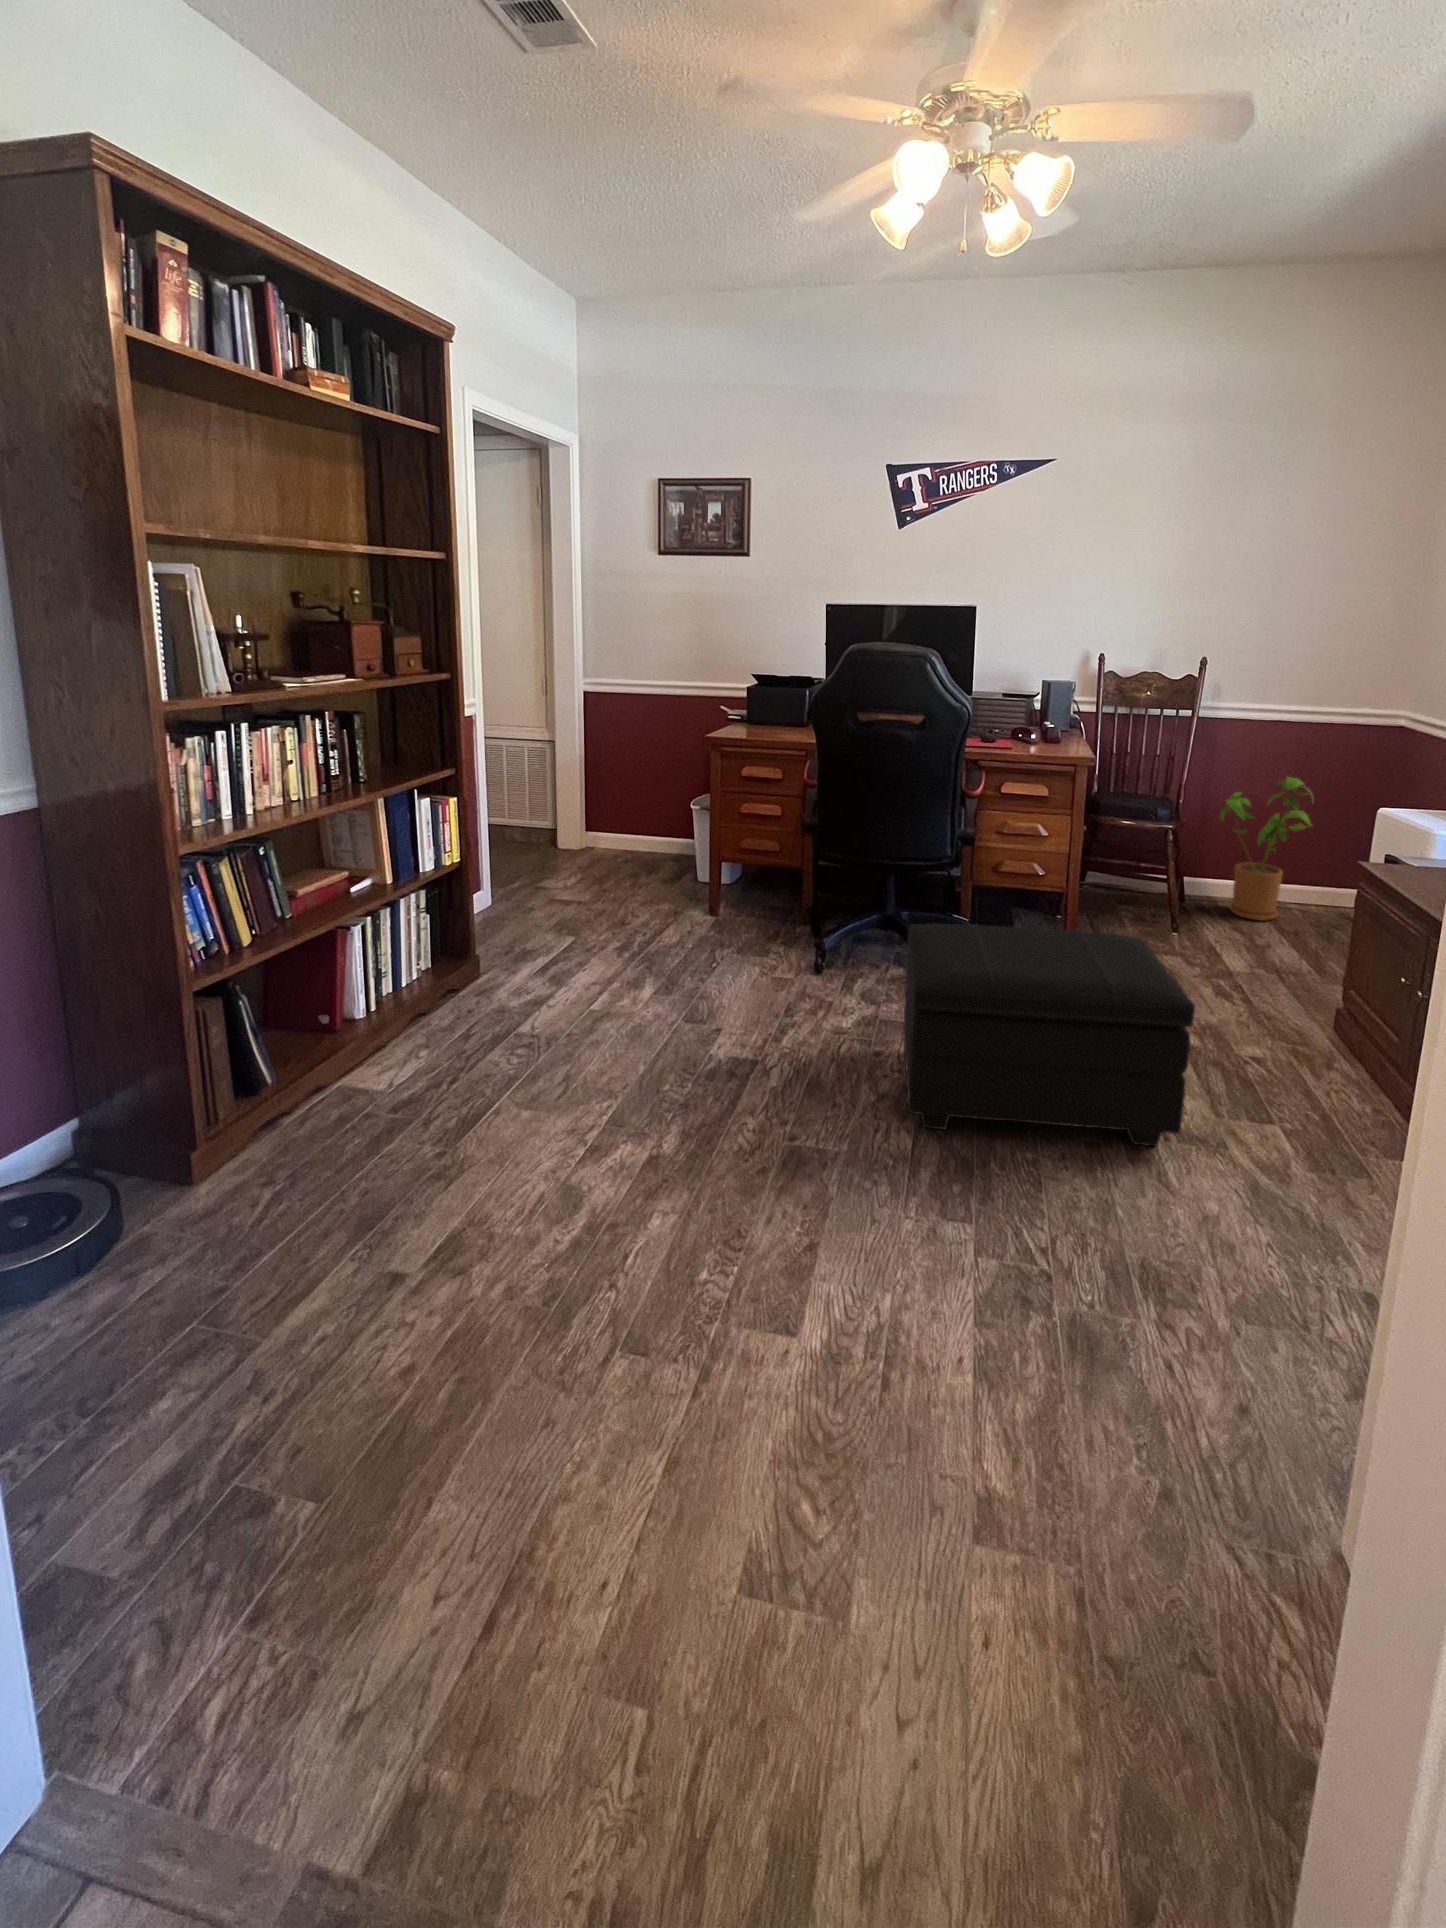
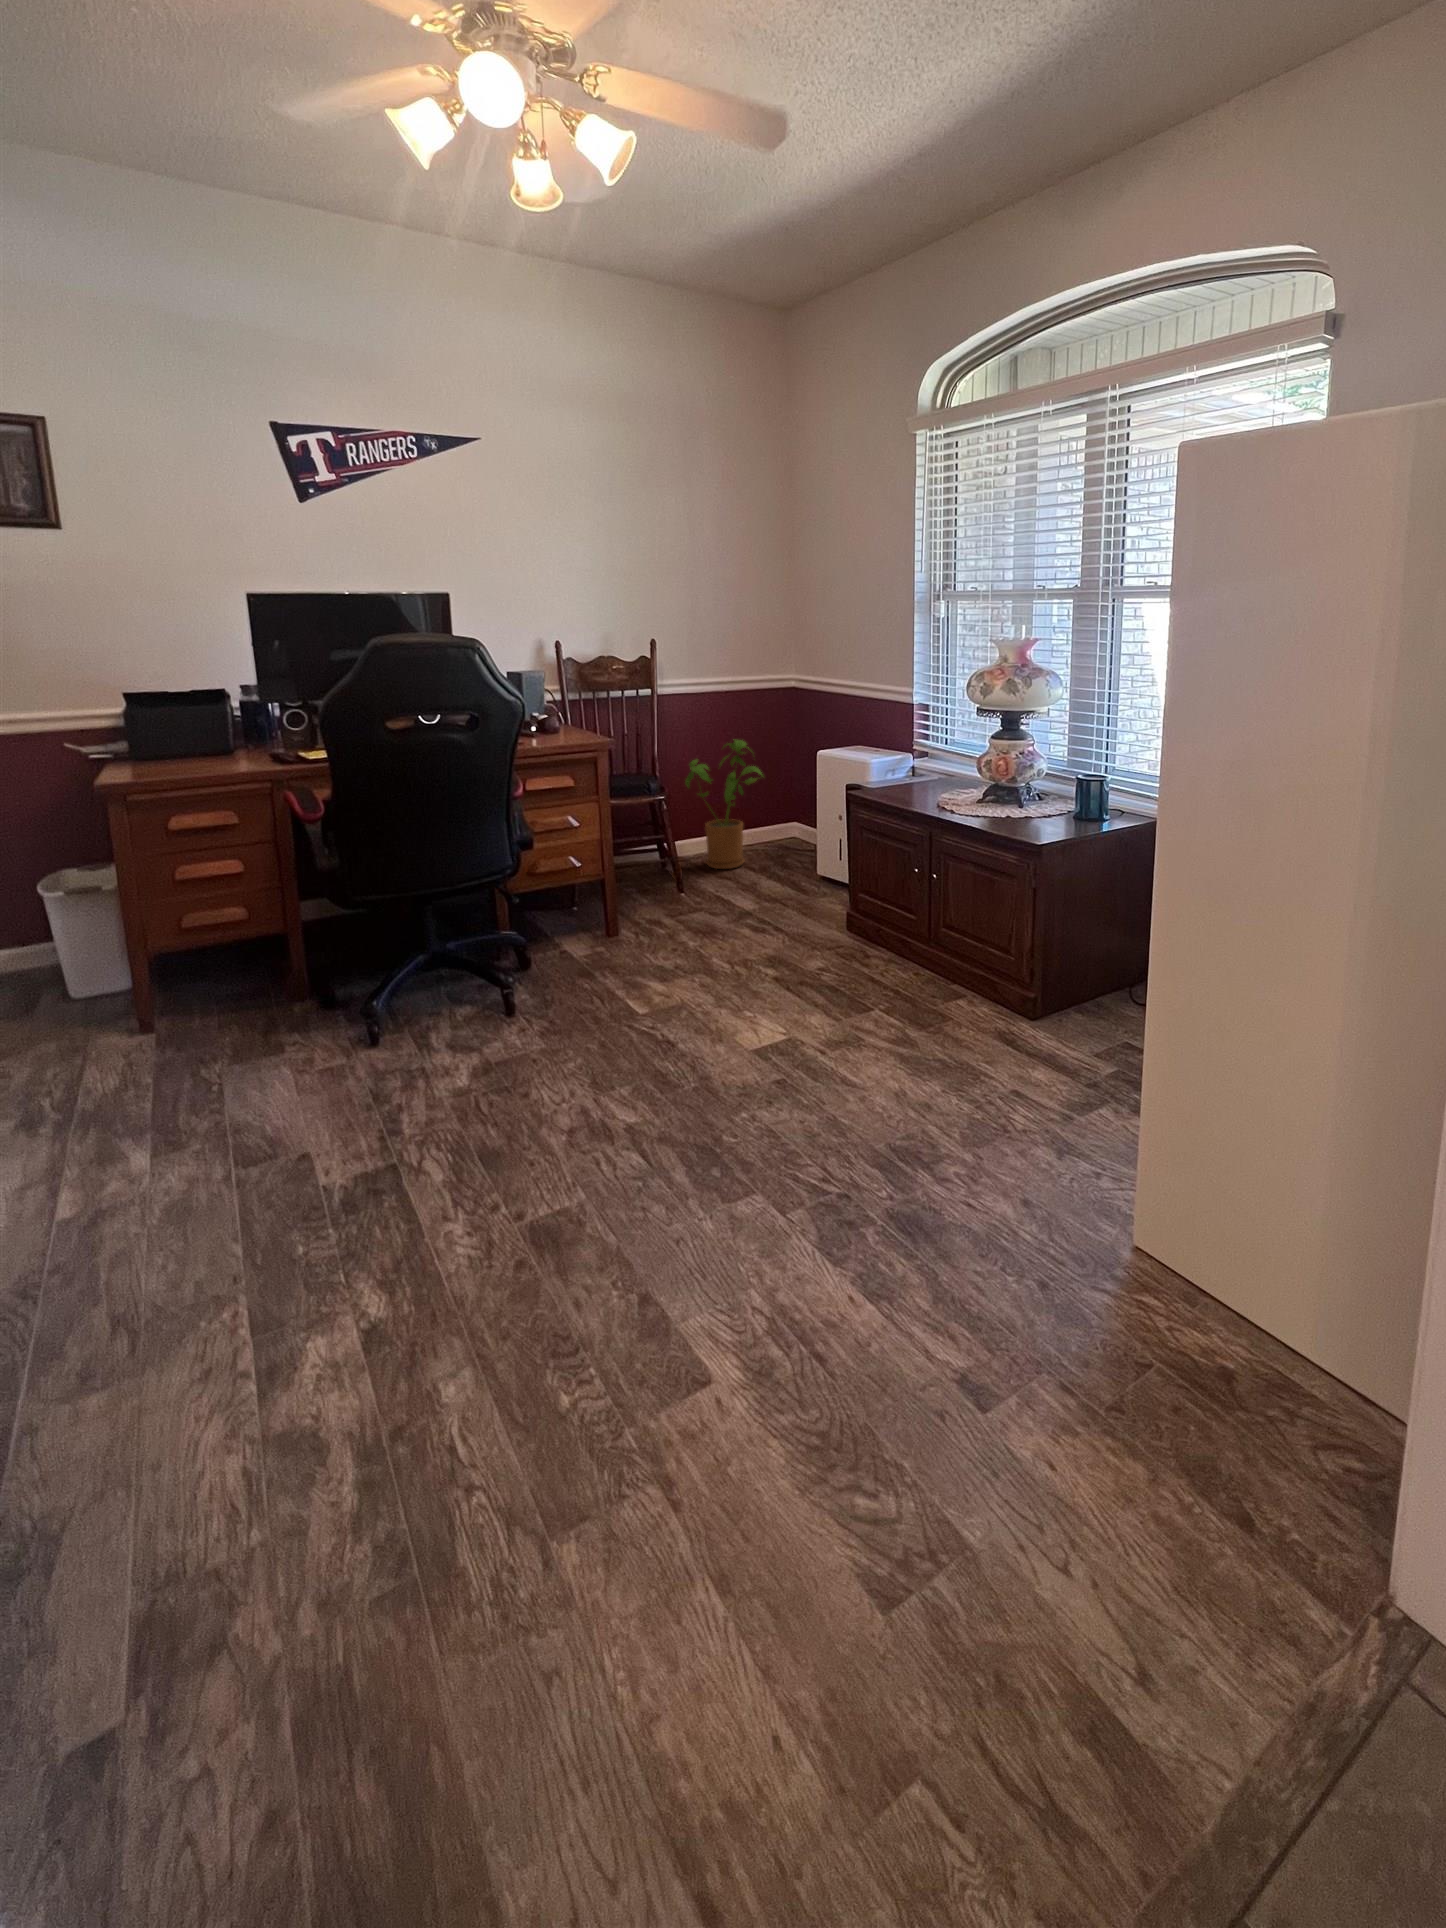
footstool: present [903,924,1195,1146] -> none [539,891,843,1140]

